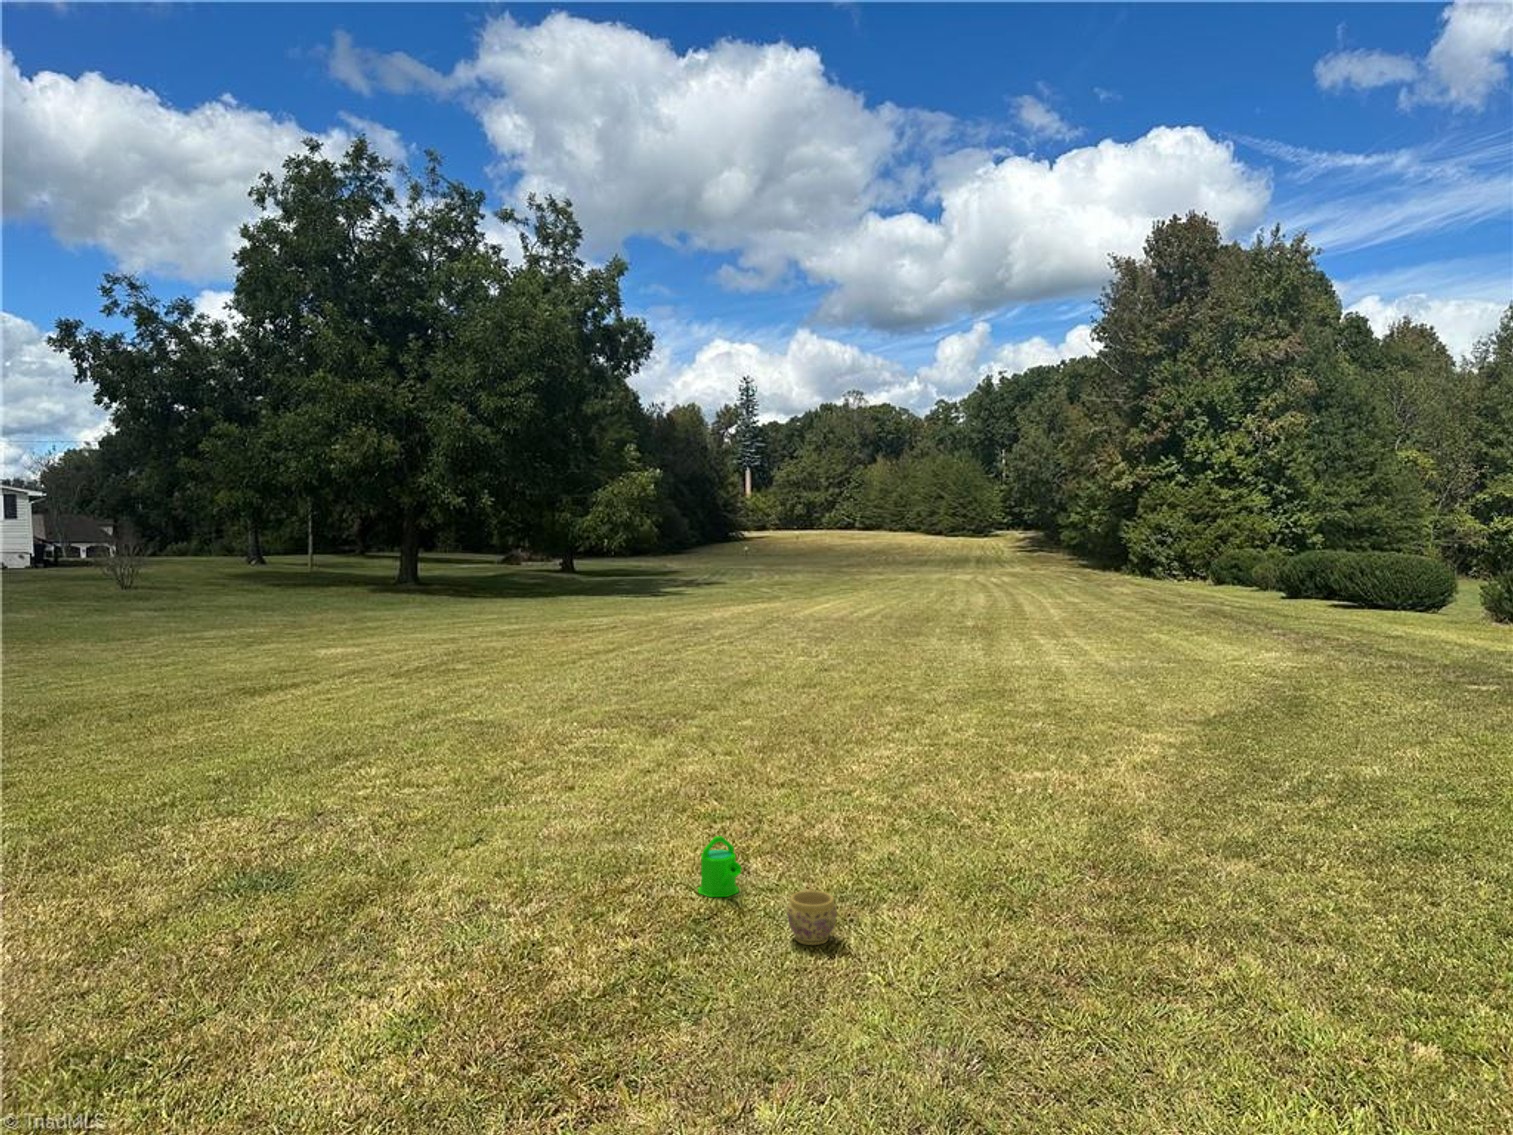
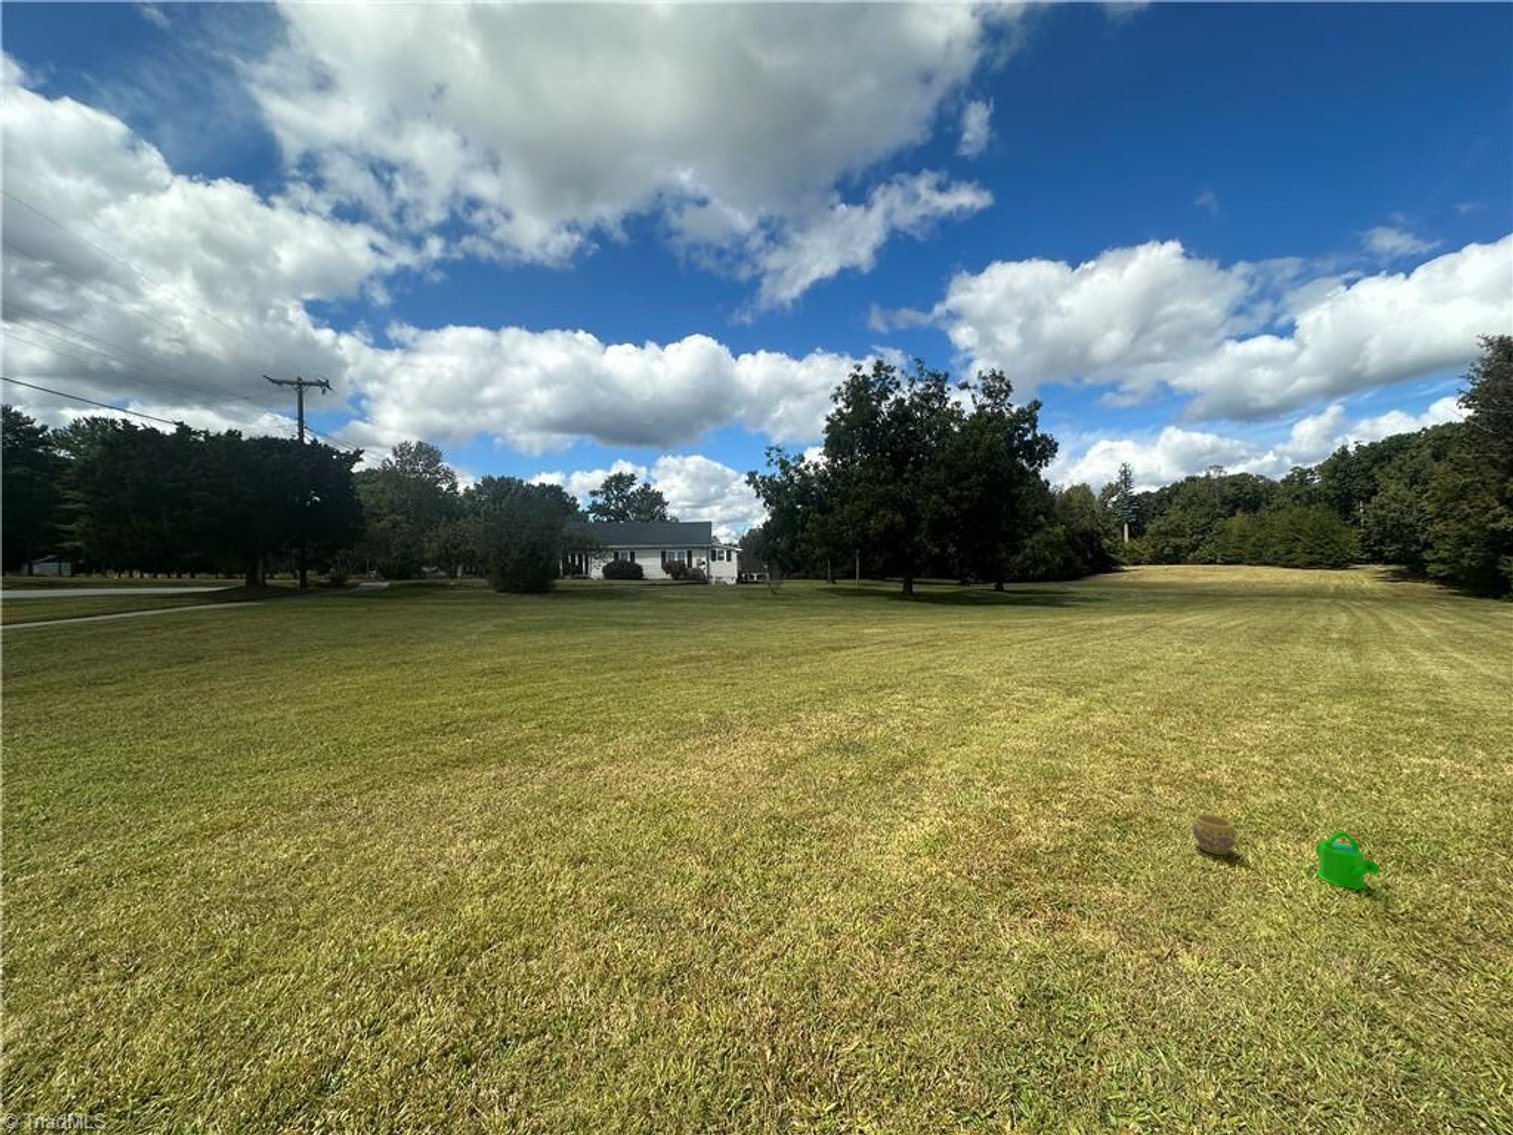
watering can: present [698,836,741,897] -> present [1315,831,1379,889]

